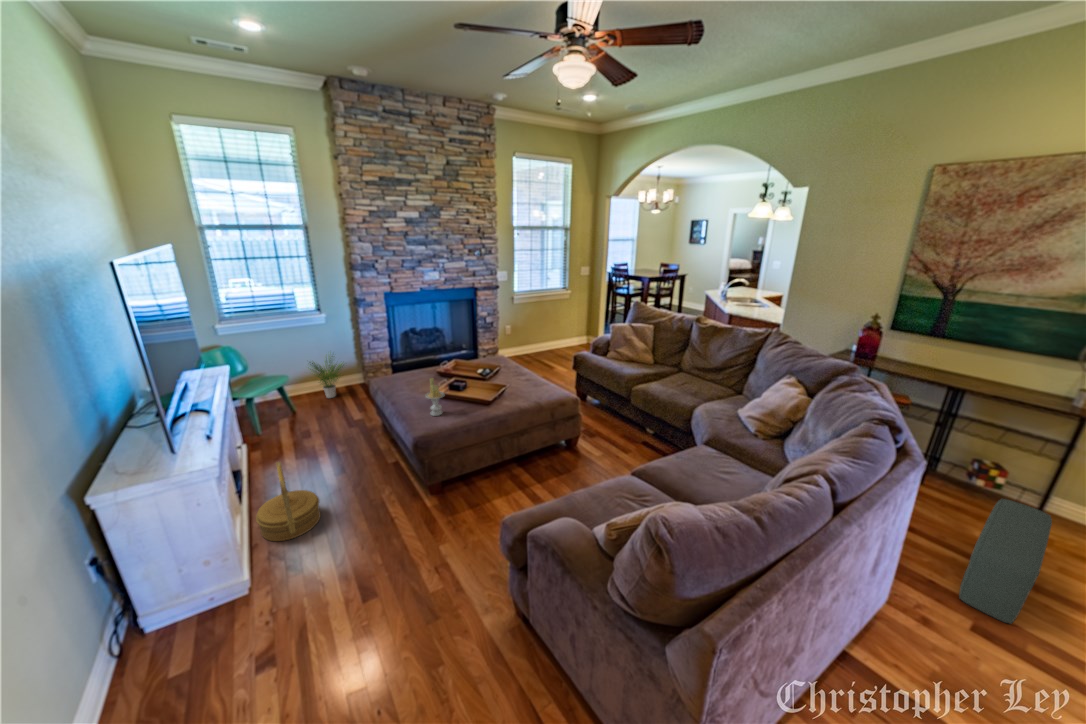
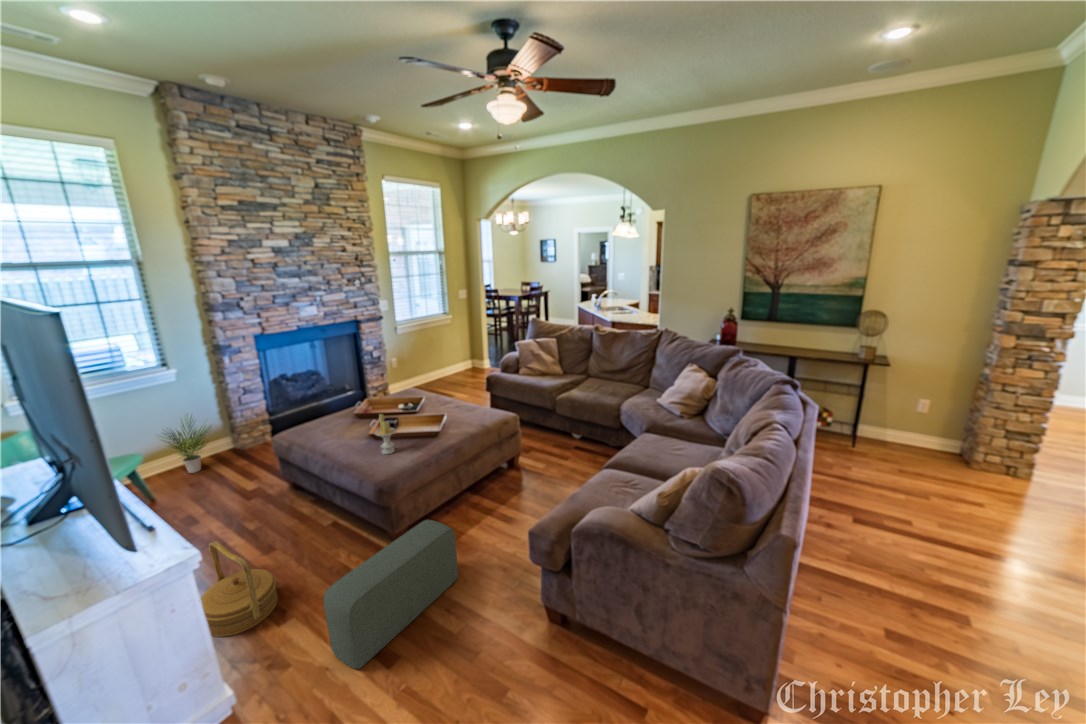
pouf: present [959,499,1052,624] -> present [323,520,458,669]

